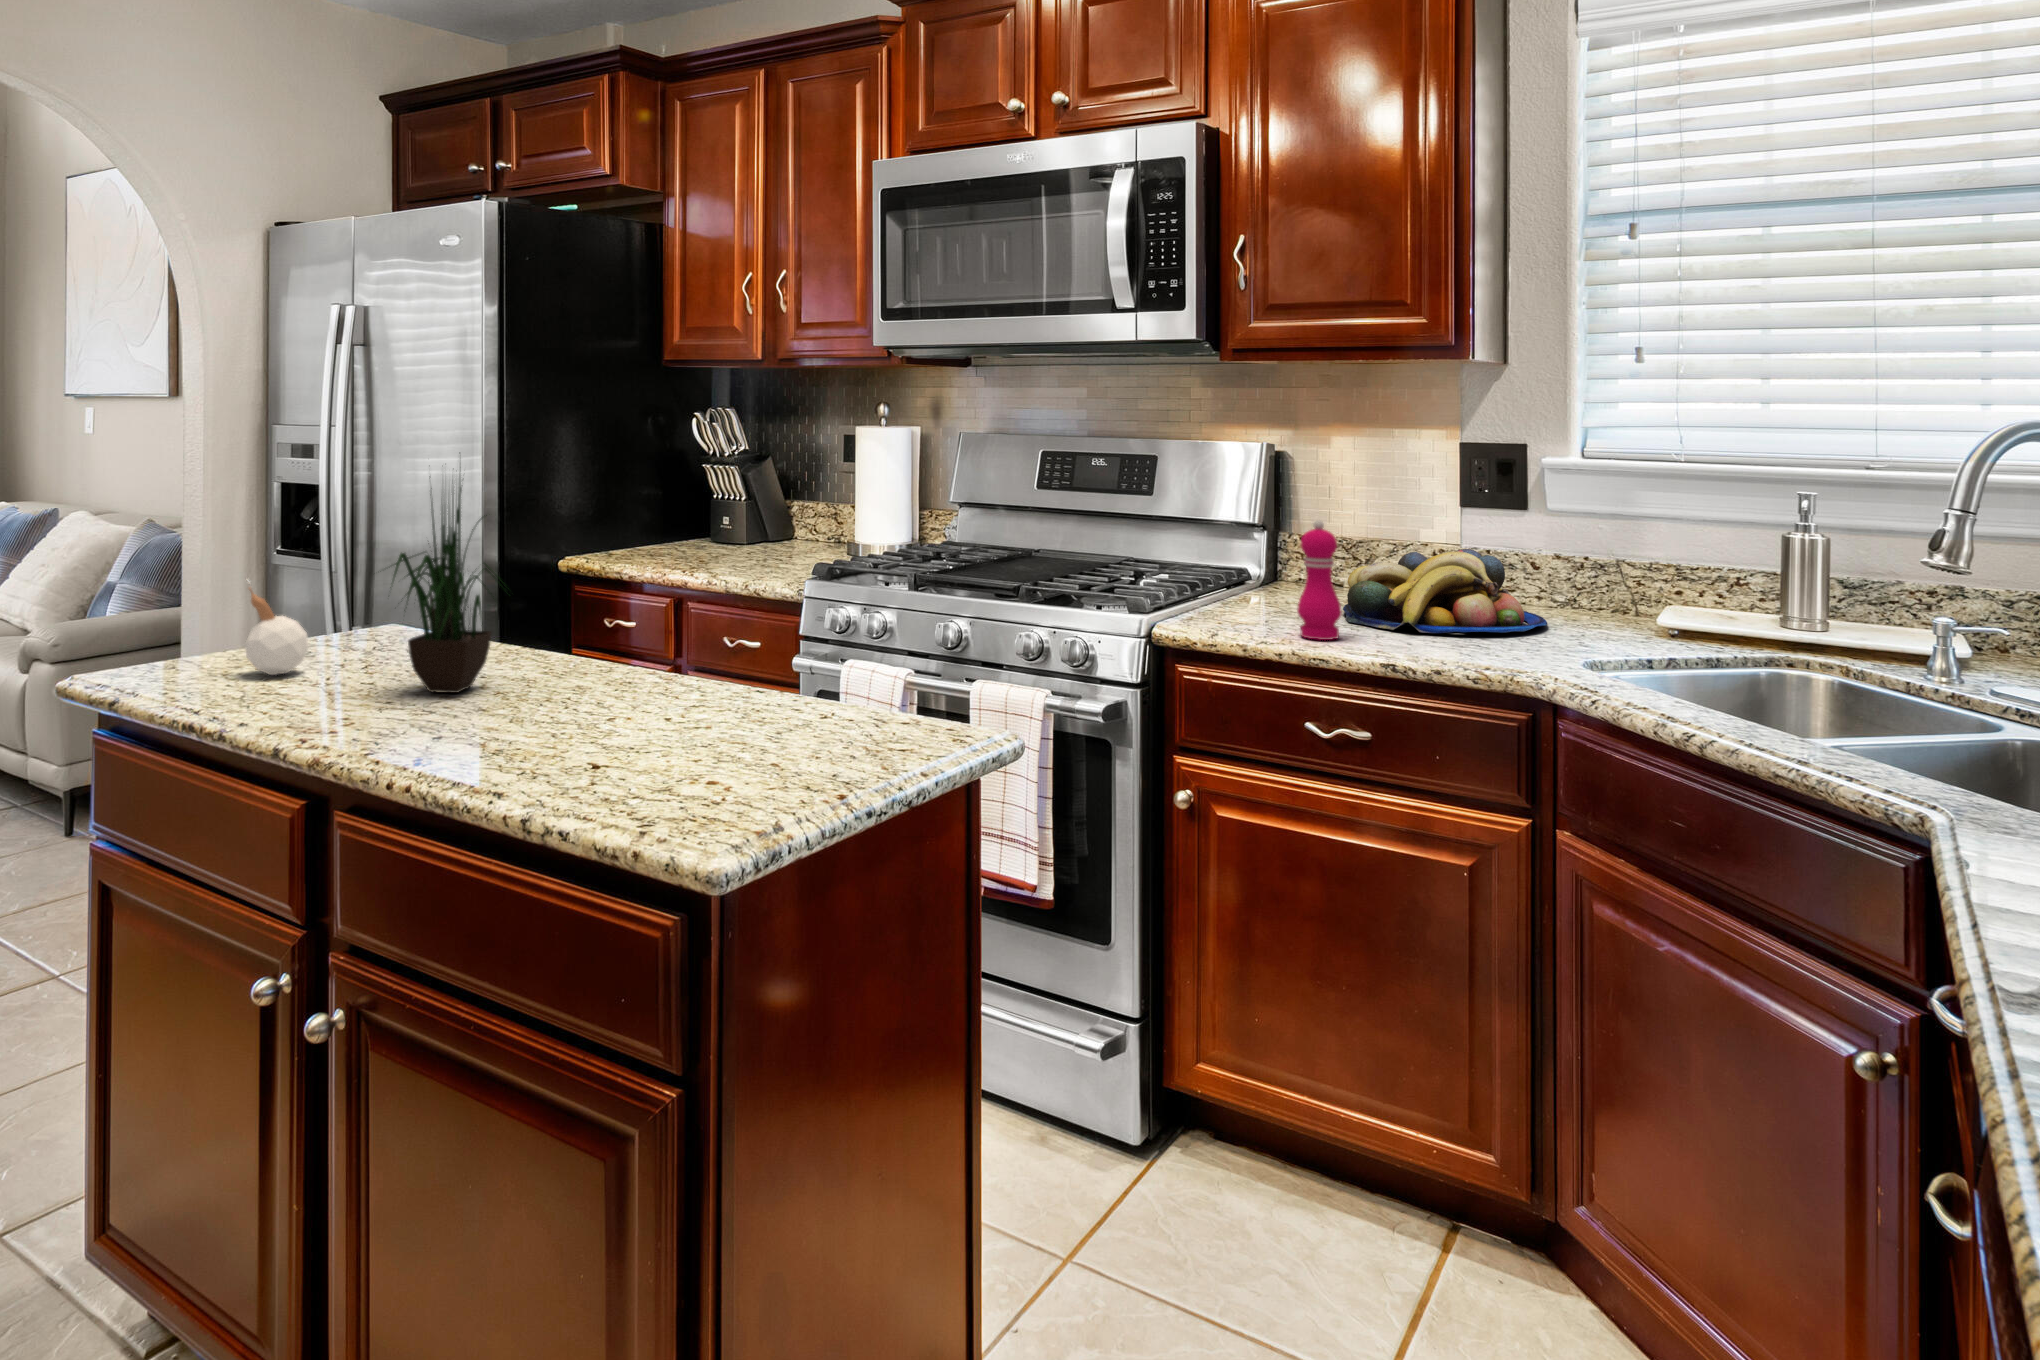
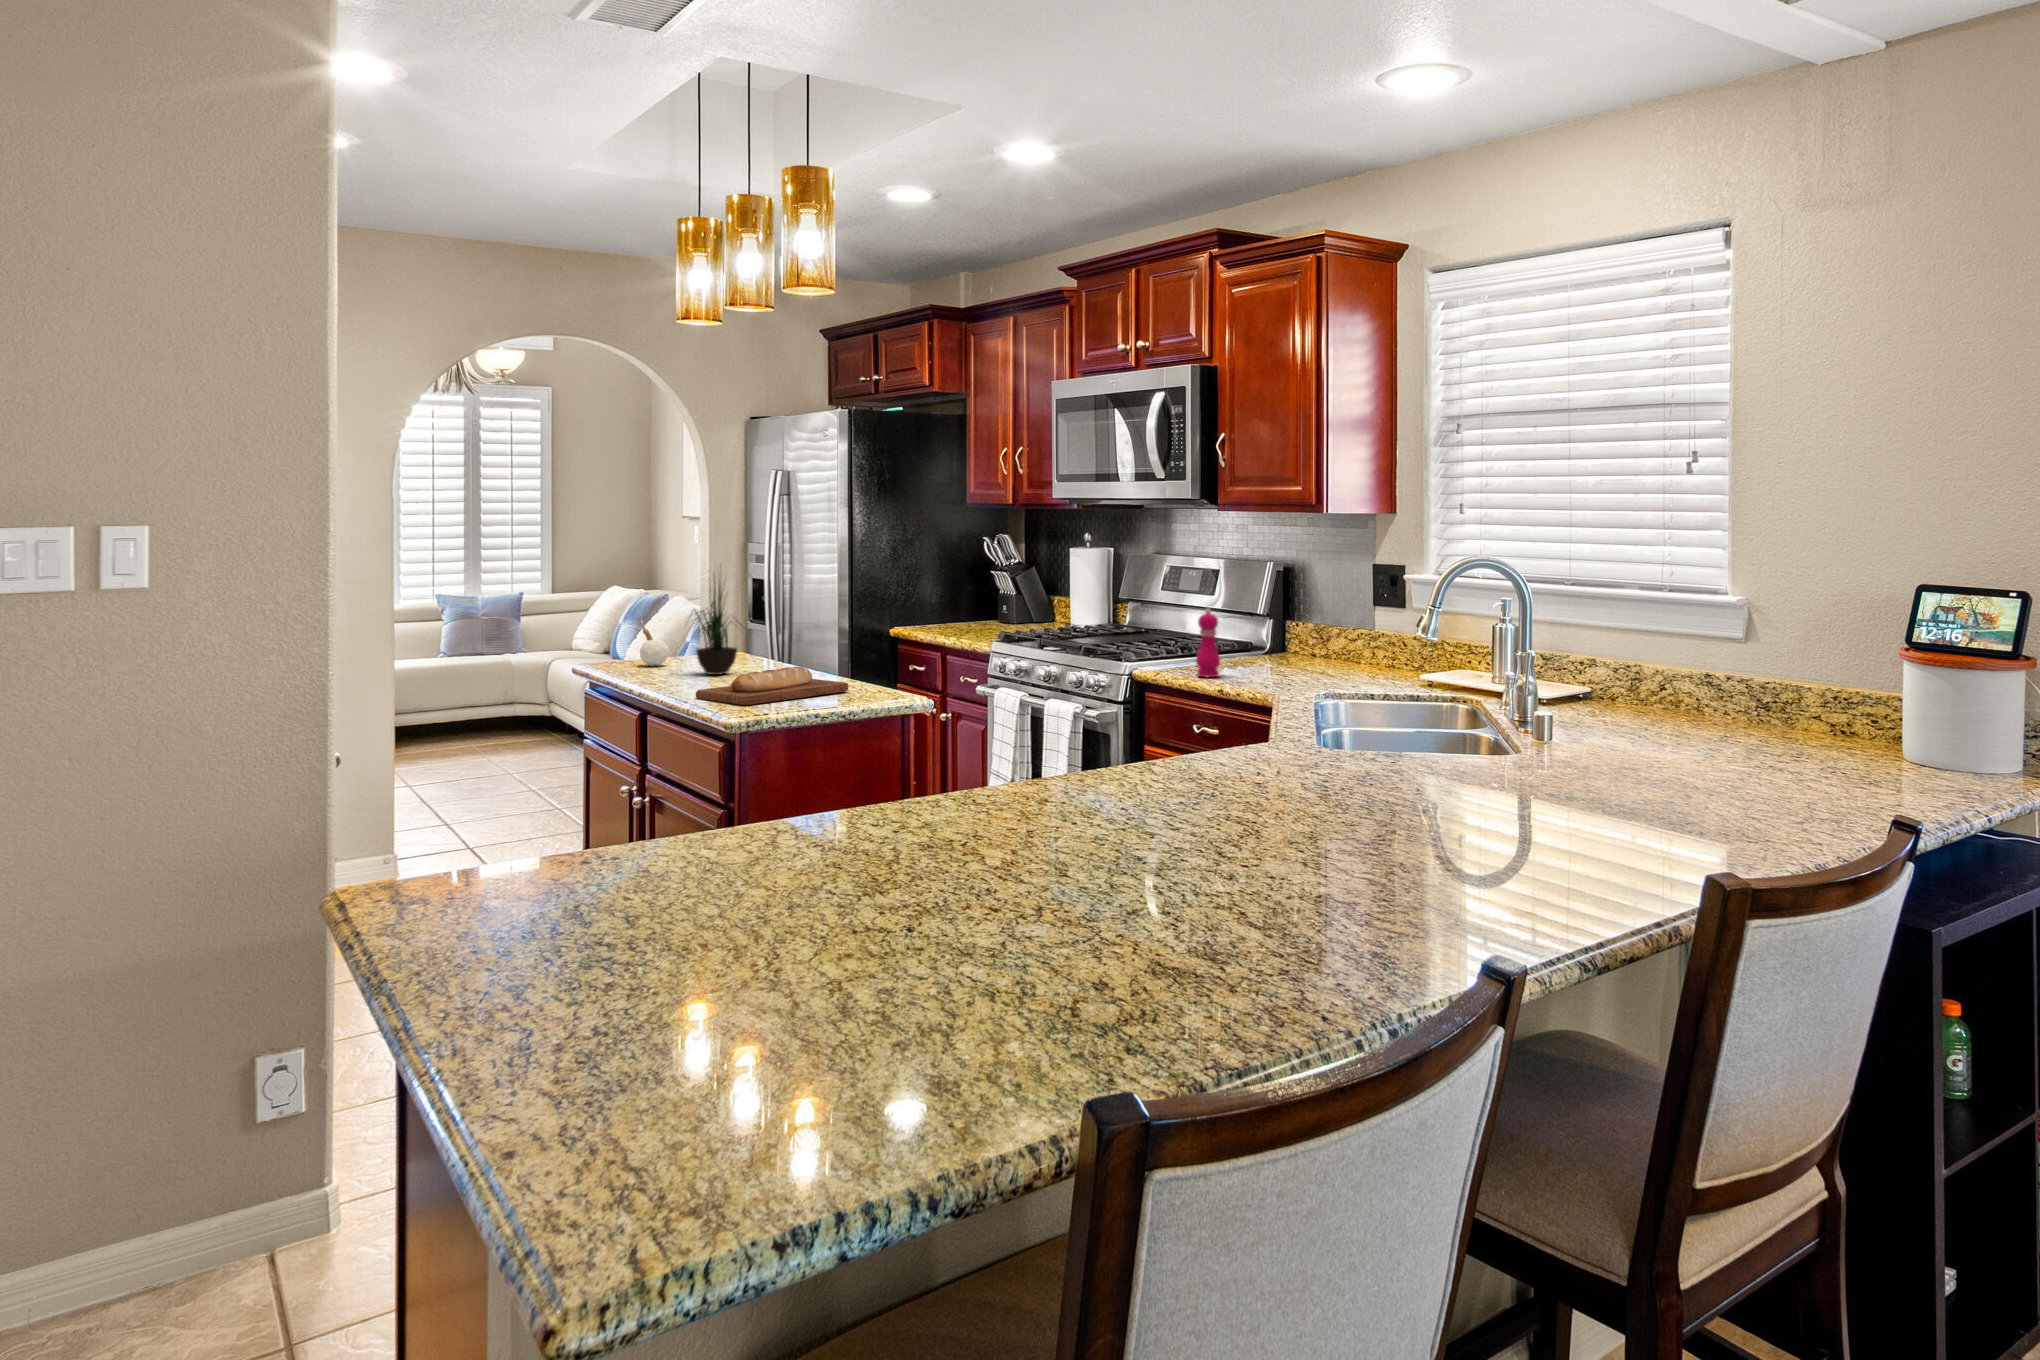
fruit bowl: present [1343,549,1547,633] -> none [1250,631,1372,678]
bread loaf: none [532,678,825,799] -> present [696,667,848,705]

